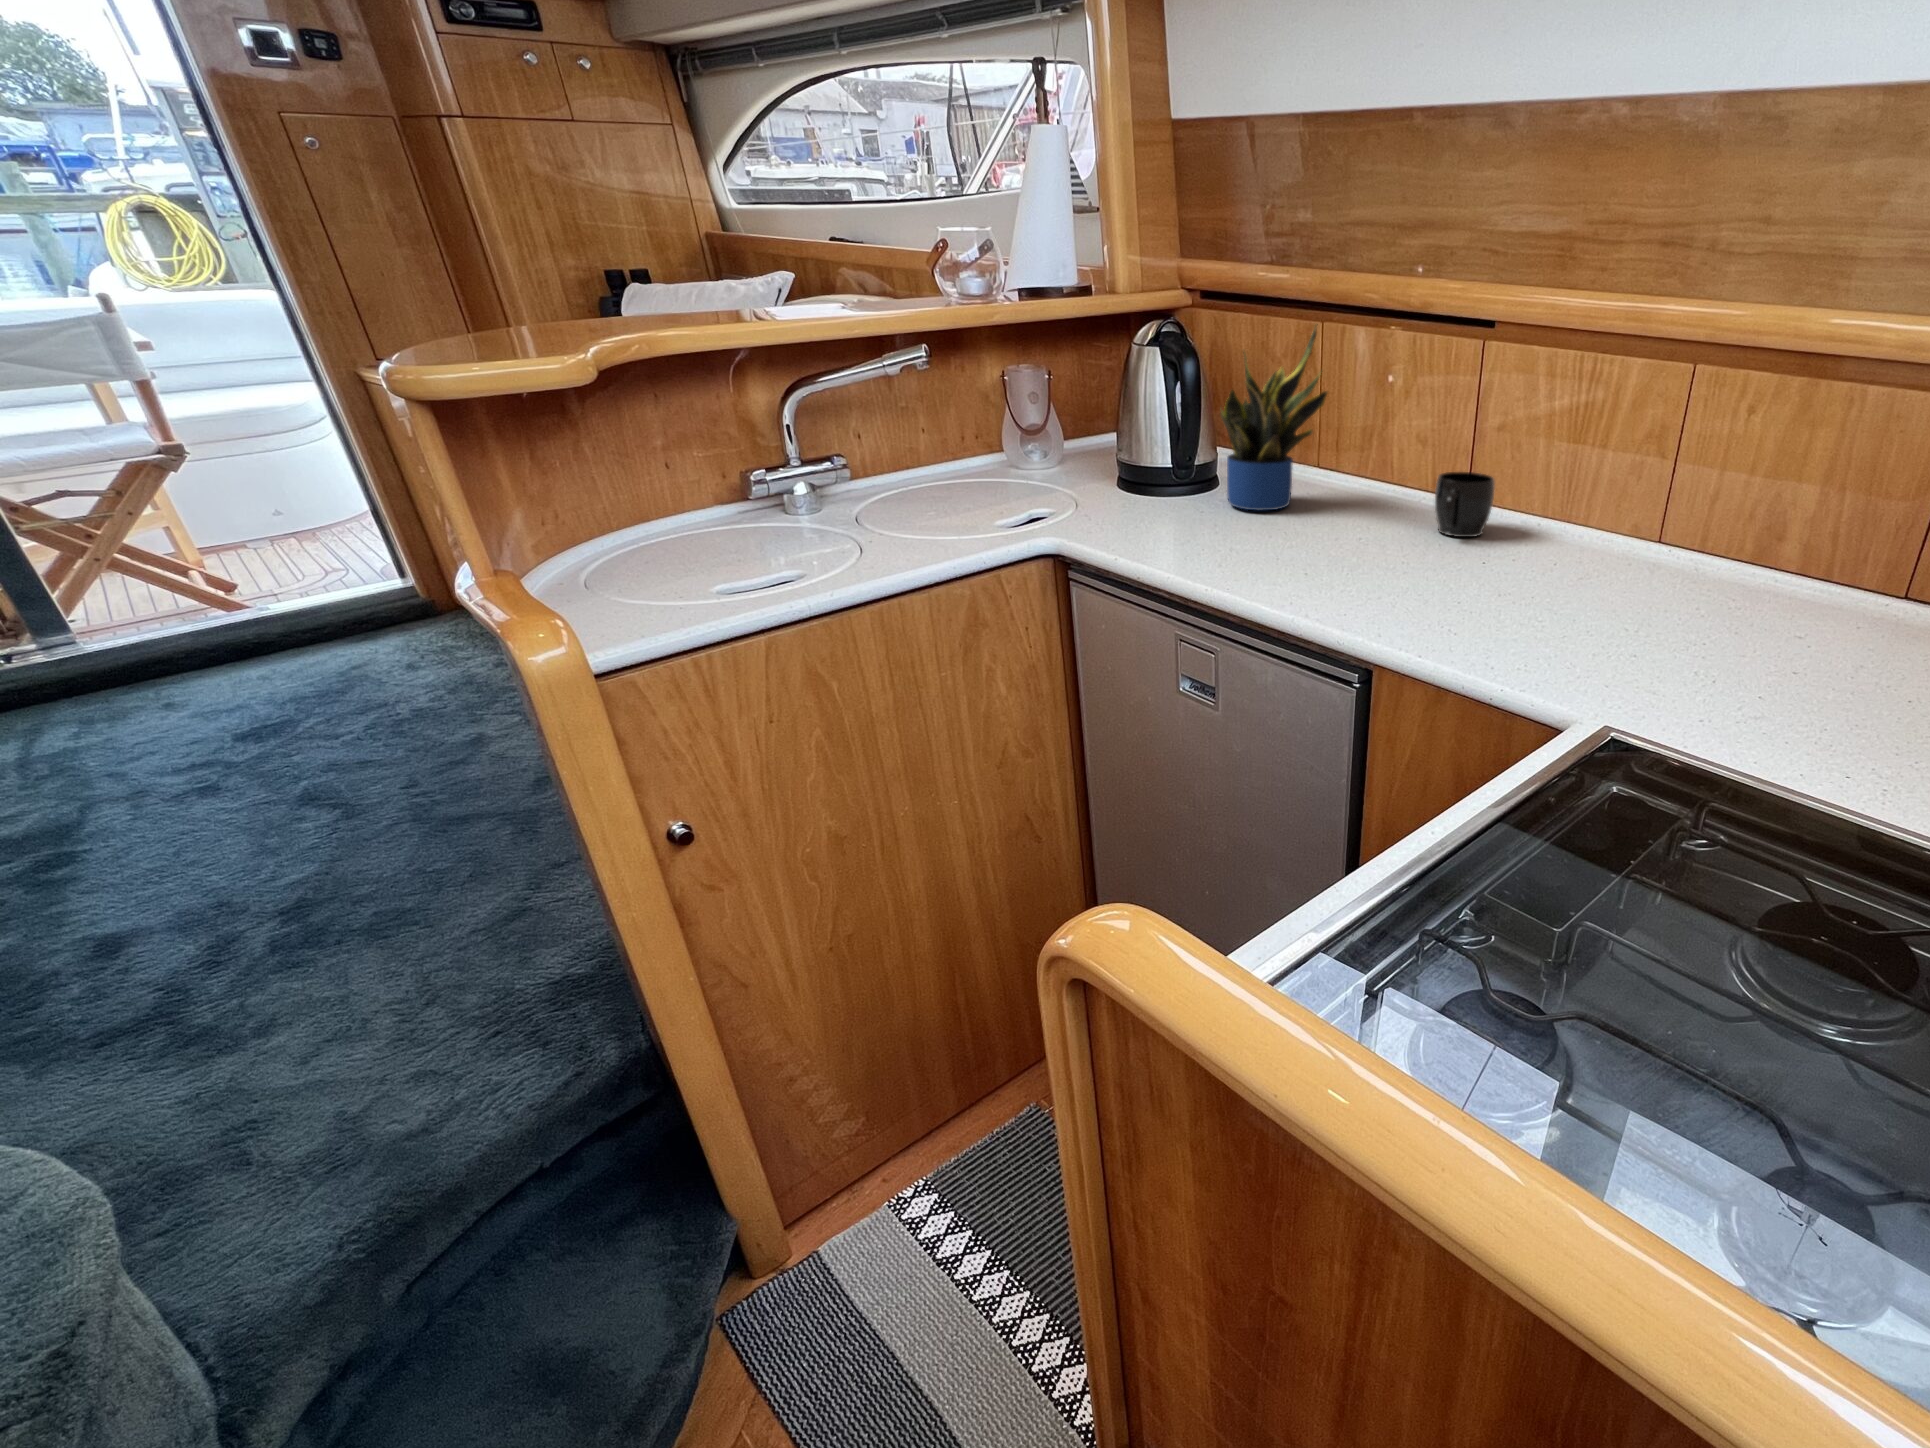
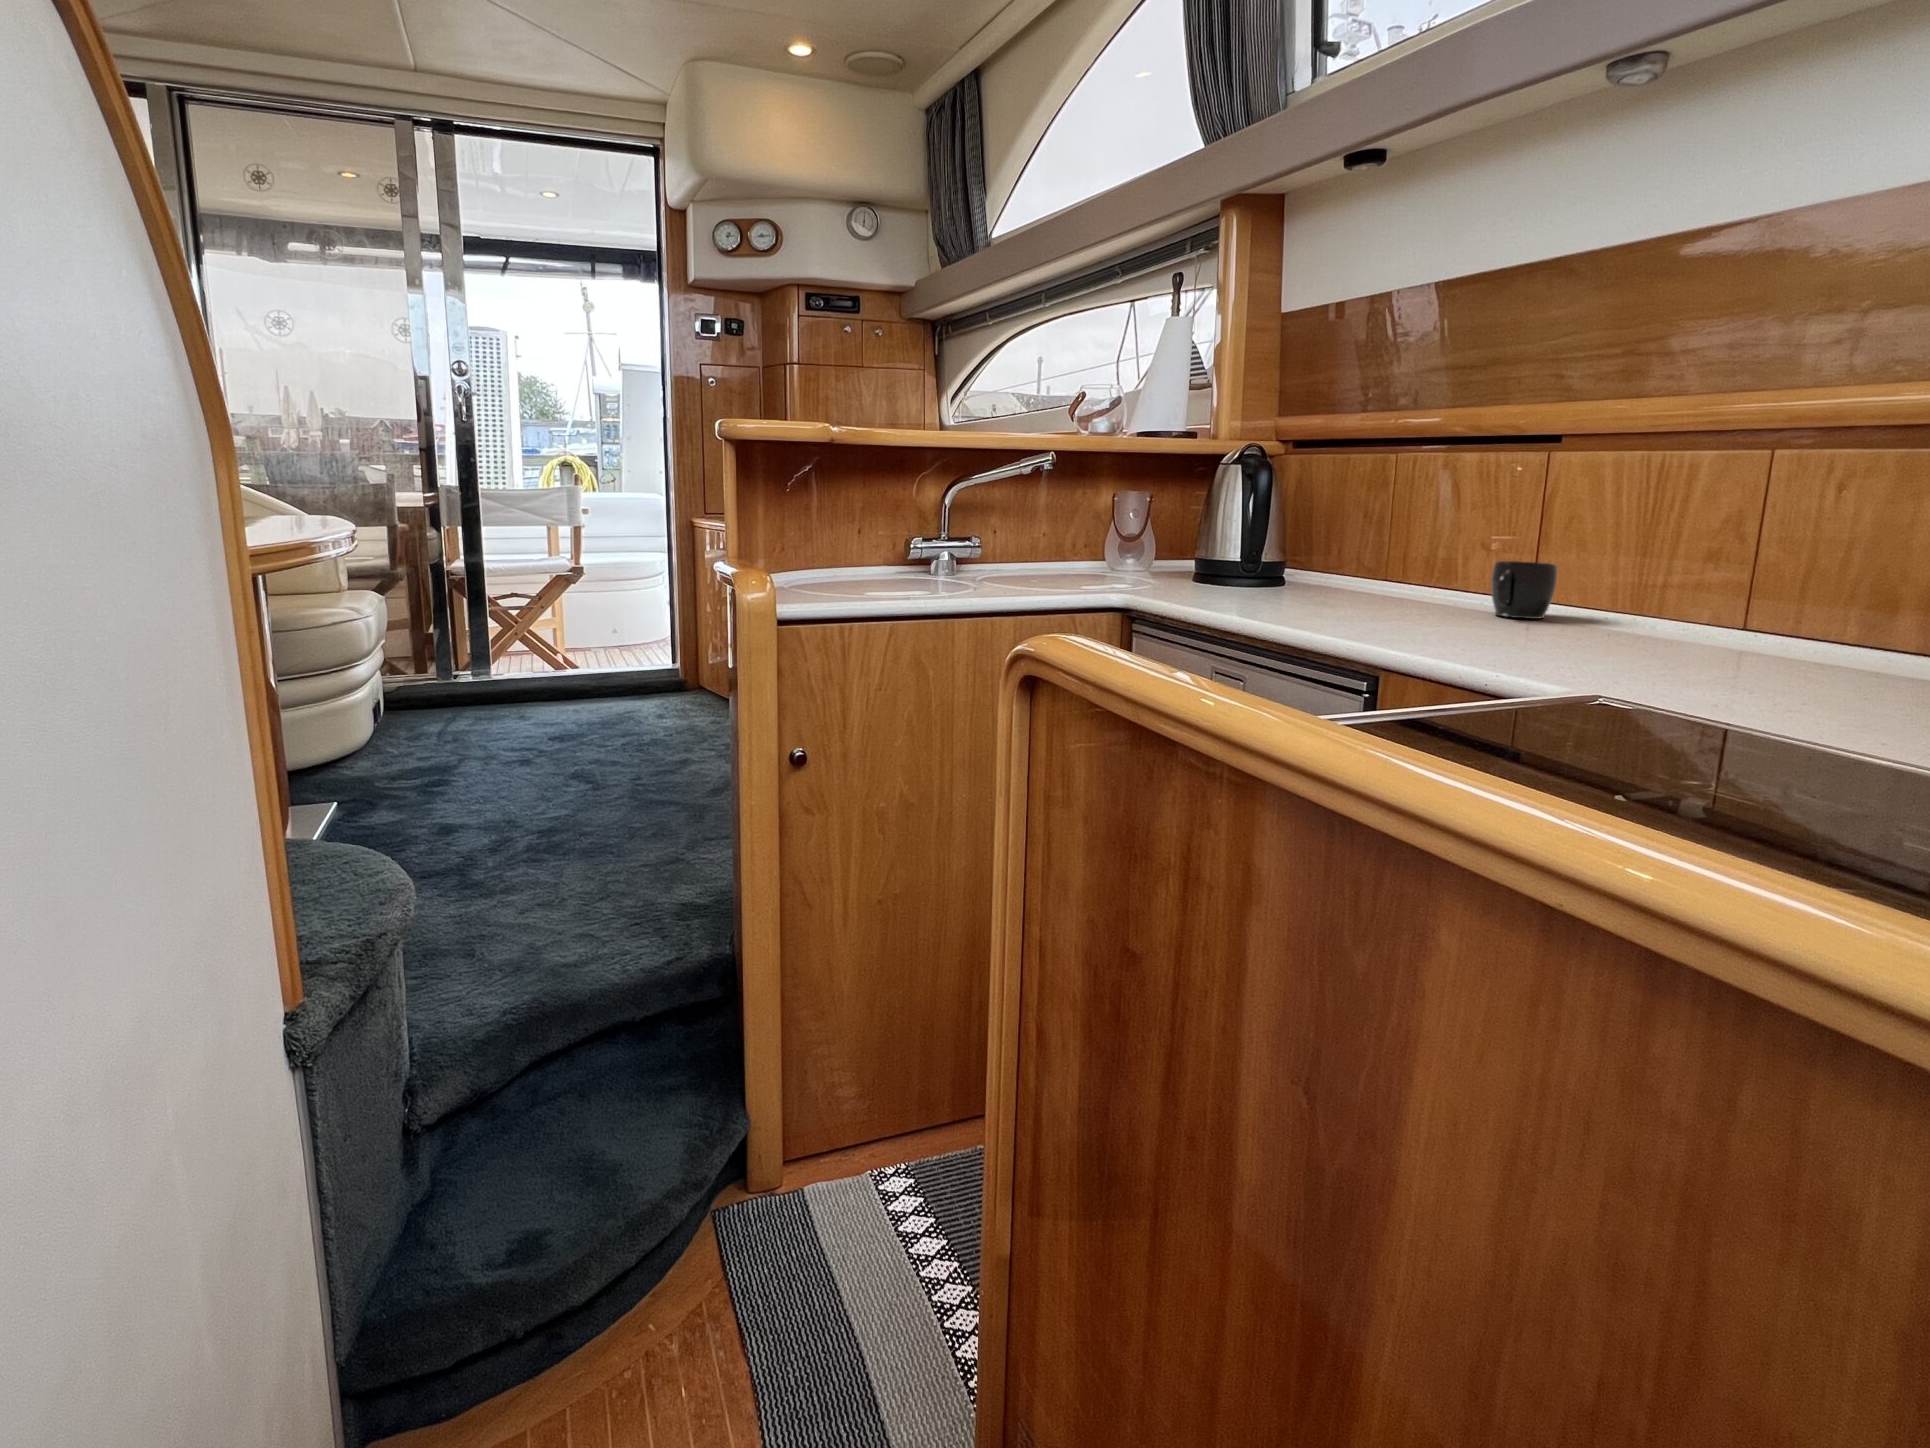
potted plant: present [1221,329,1327,510] -> none [1289,429,1390,596]

